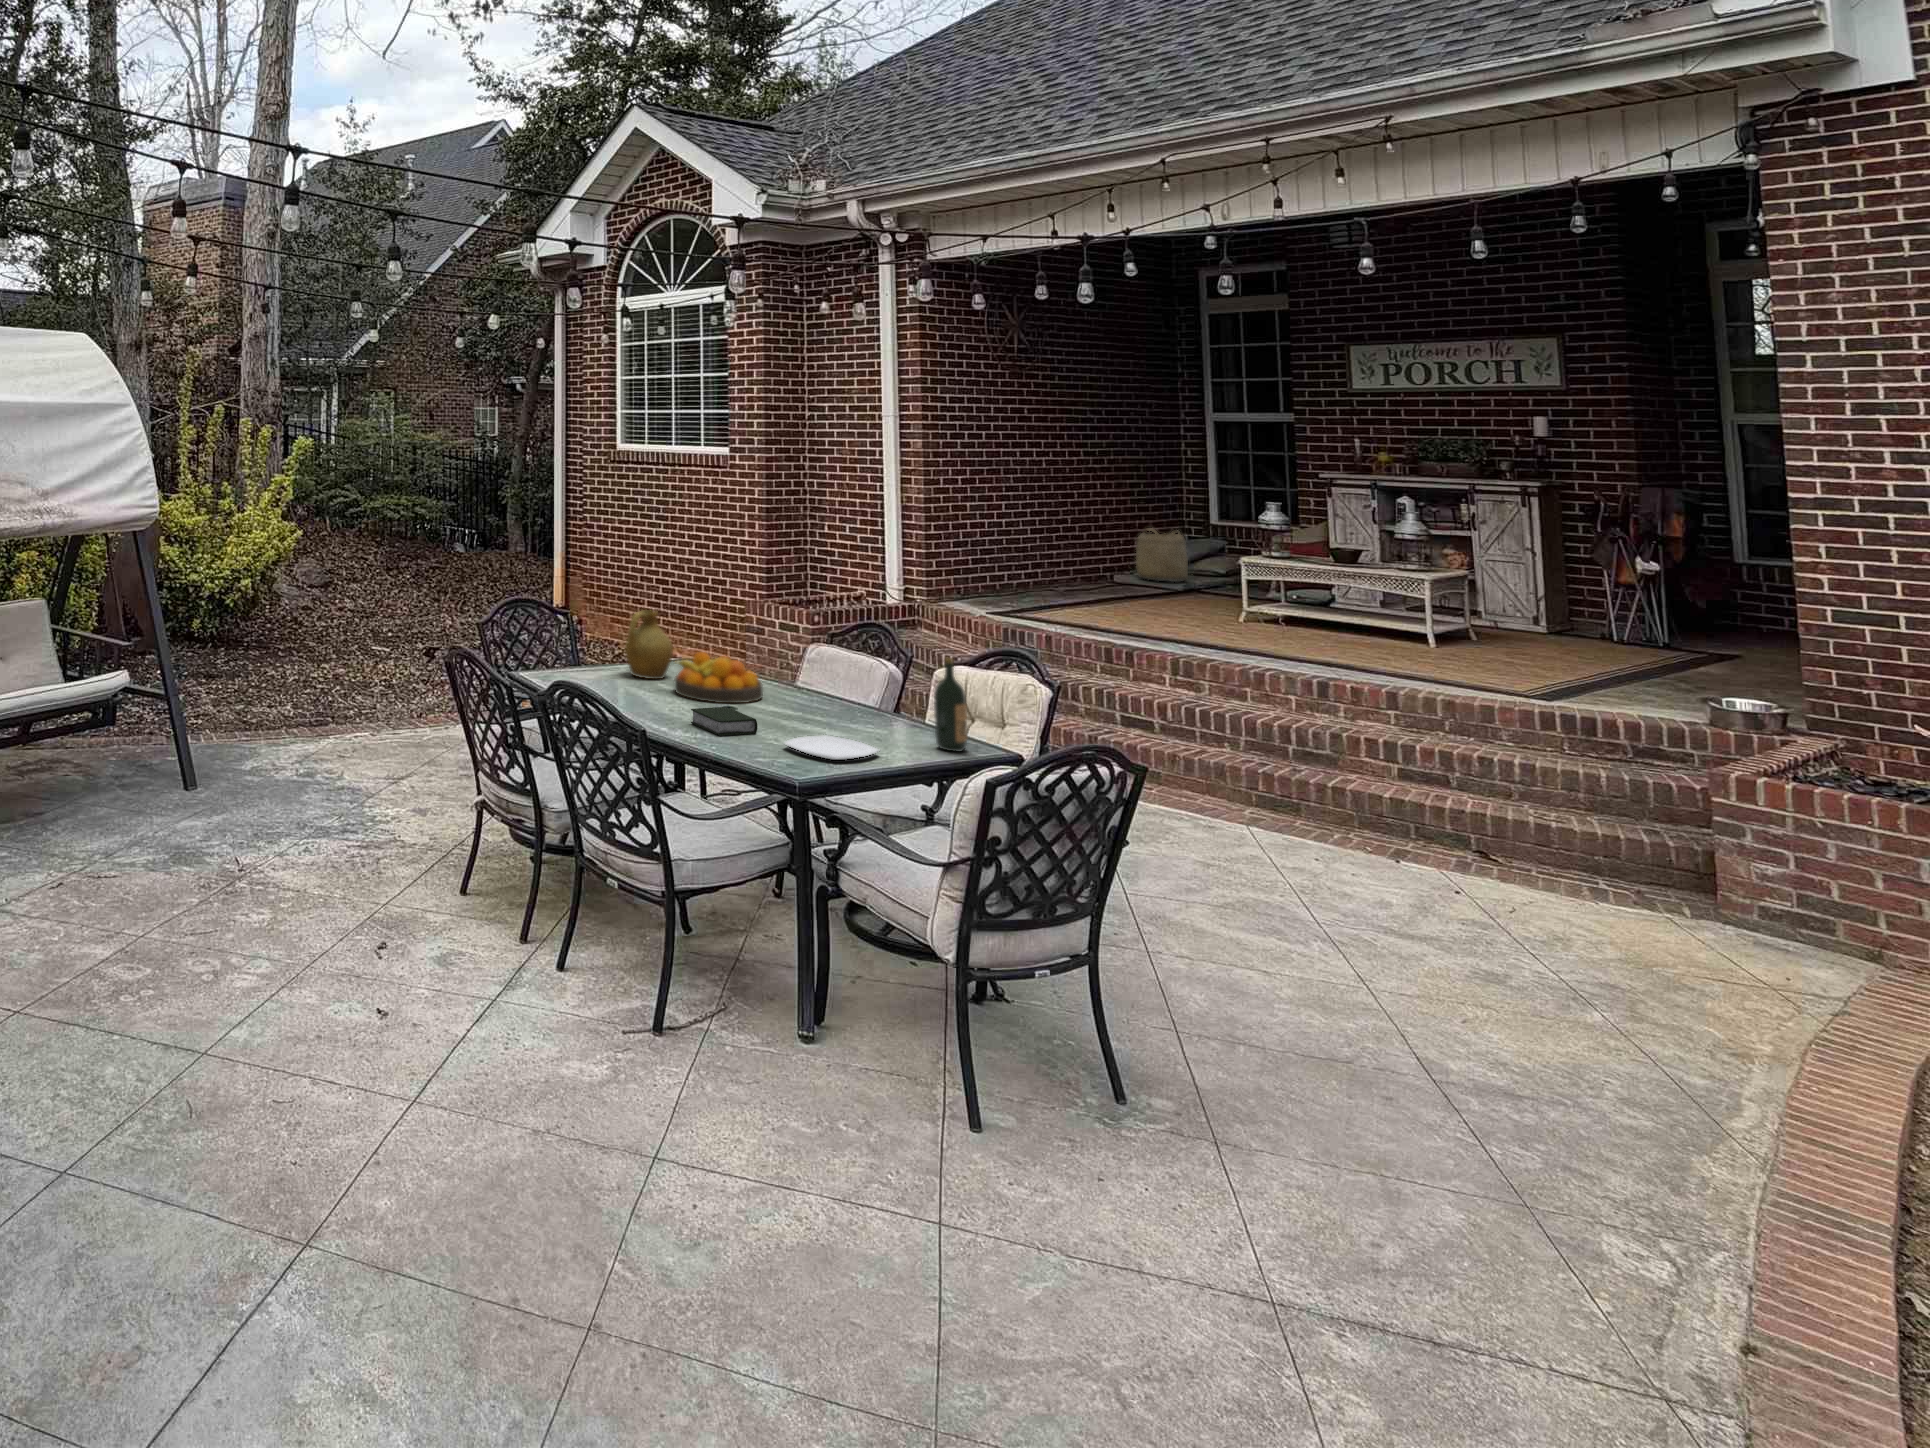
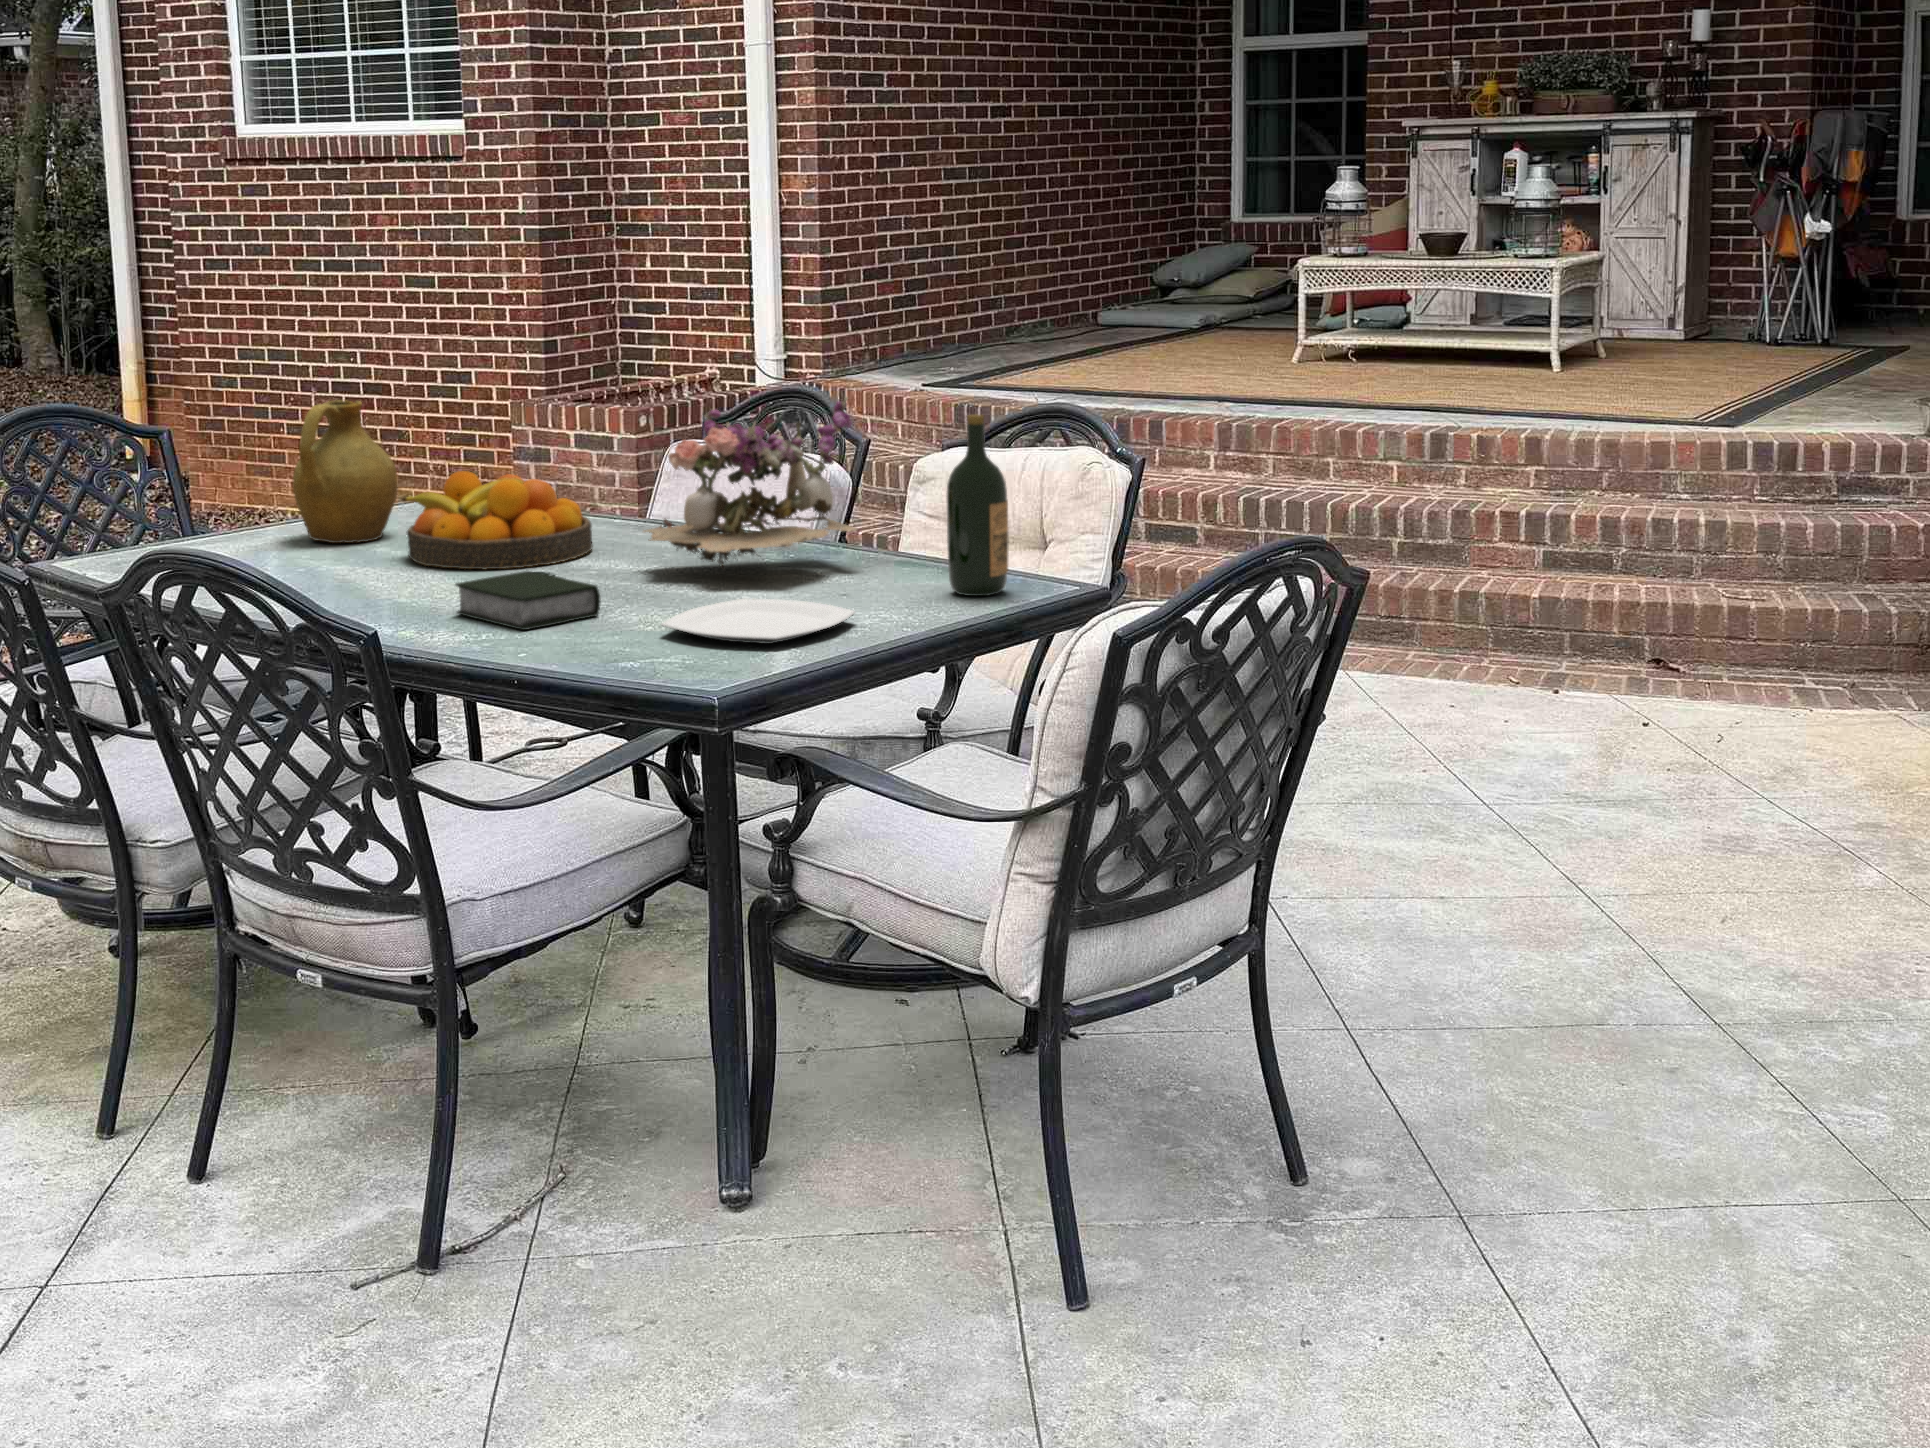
basket: present [1136,528,1188,582] -> none [1113,231,1209,315]
flower arrangement: none [784,638,893,718] -> present [644,397,857,567]

